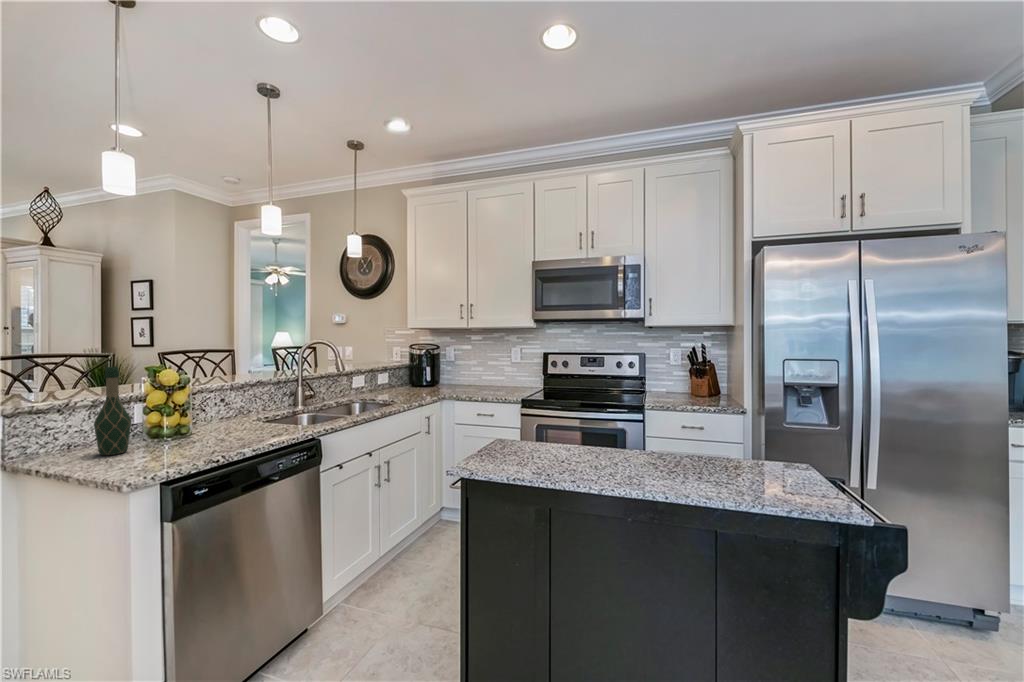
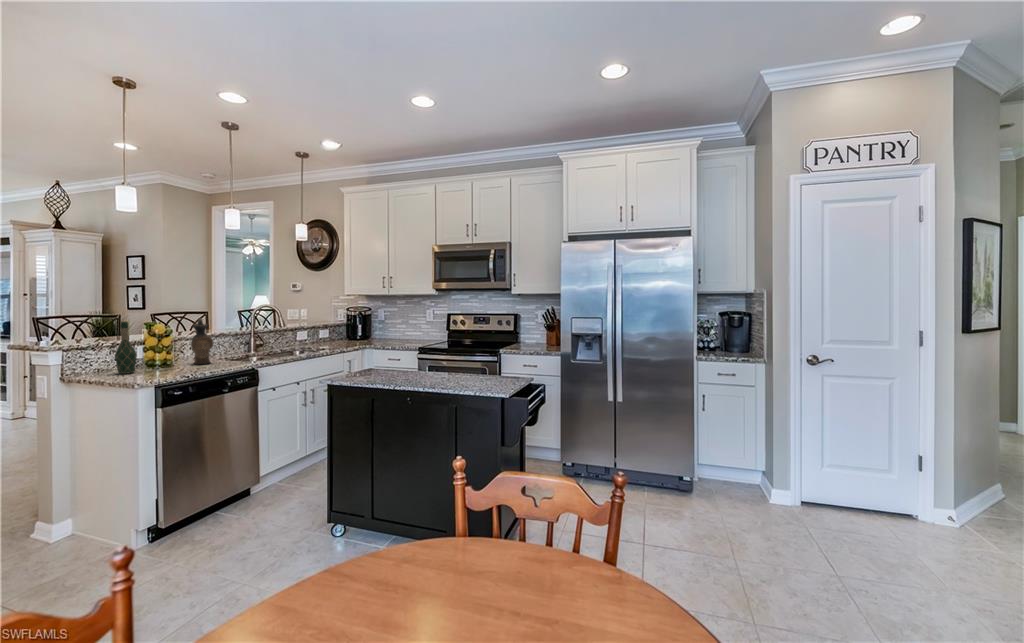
ceramic pitcher: none [219,360,253,431] -> present [191,318,214,364]

